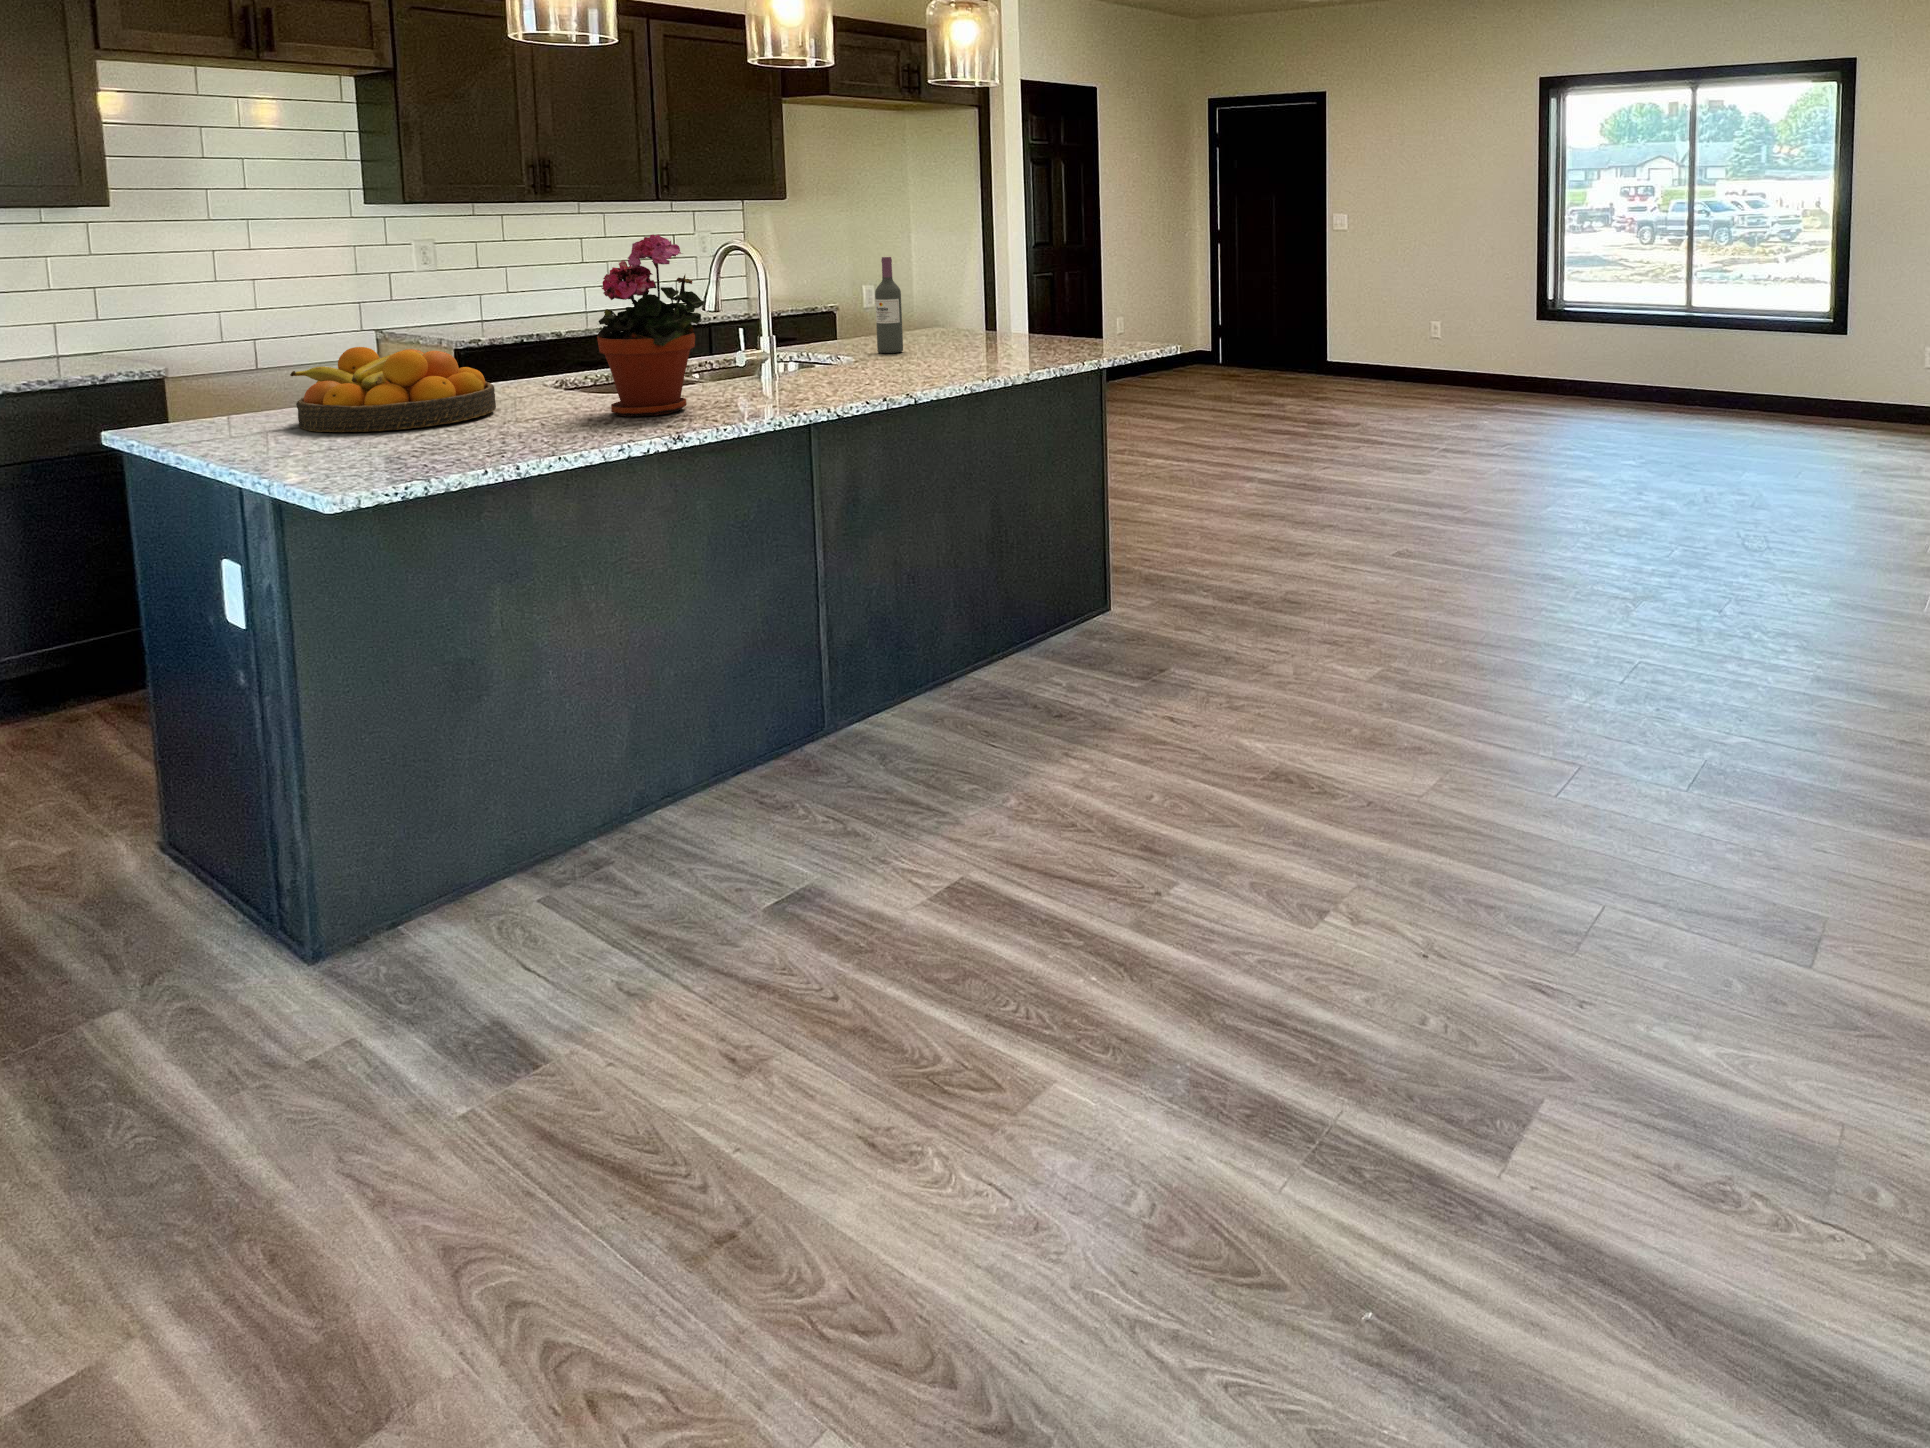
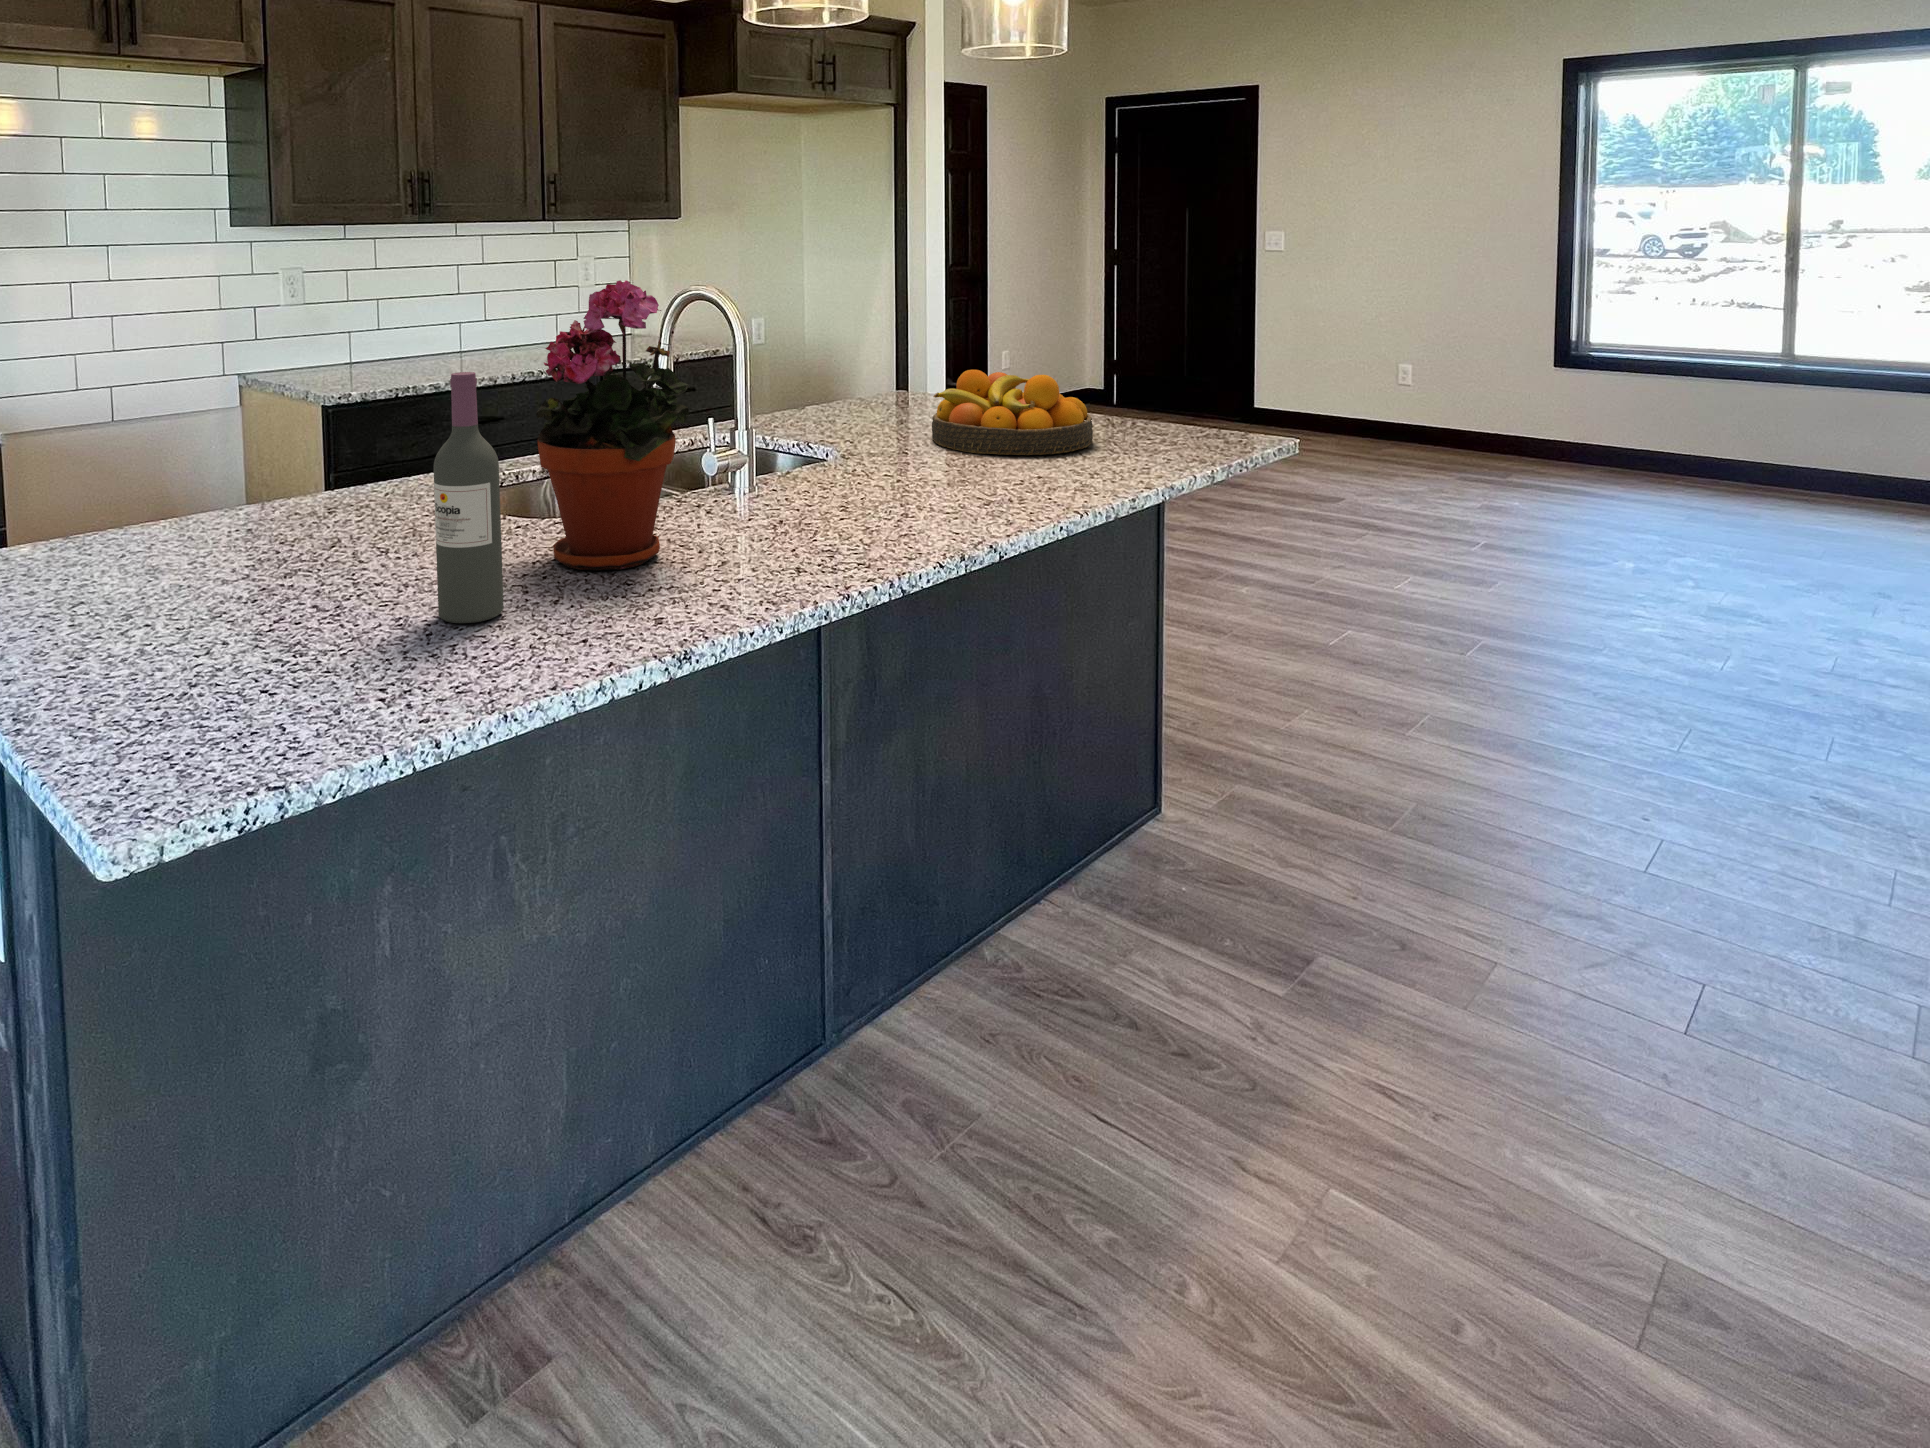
wine bottle: present [875,257,903,353] -> present [434,372,504,623]
fruit bowl: present [290,347,496,432] -> present [932,370,1093,455]

